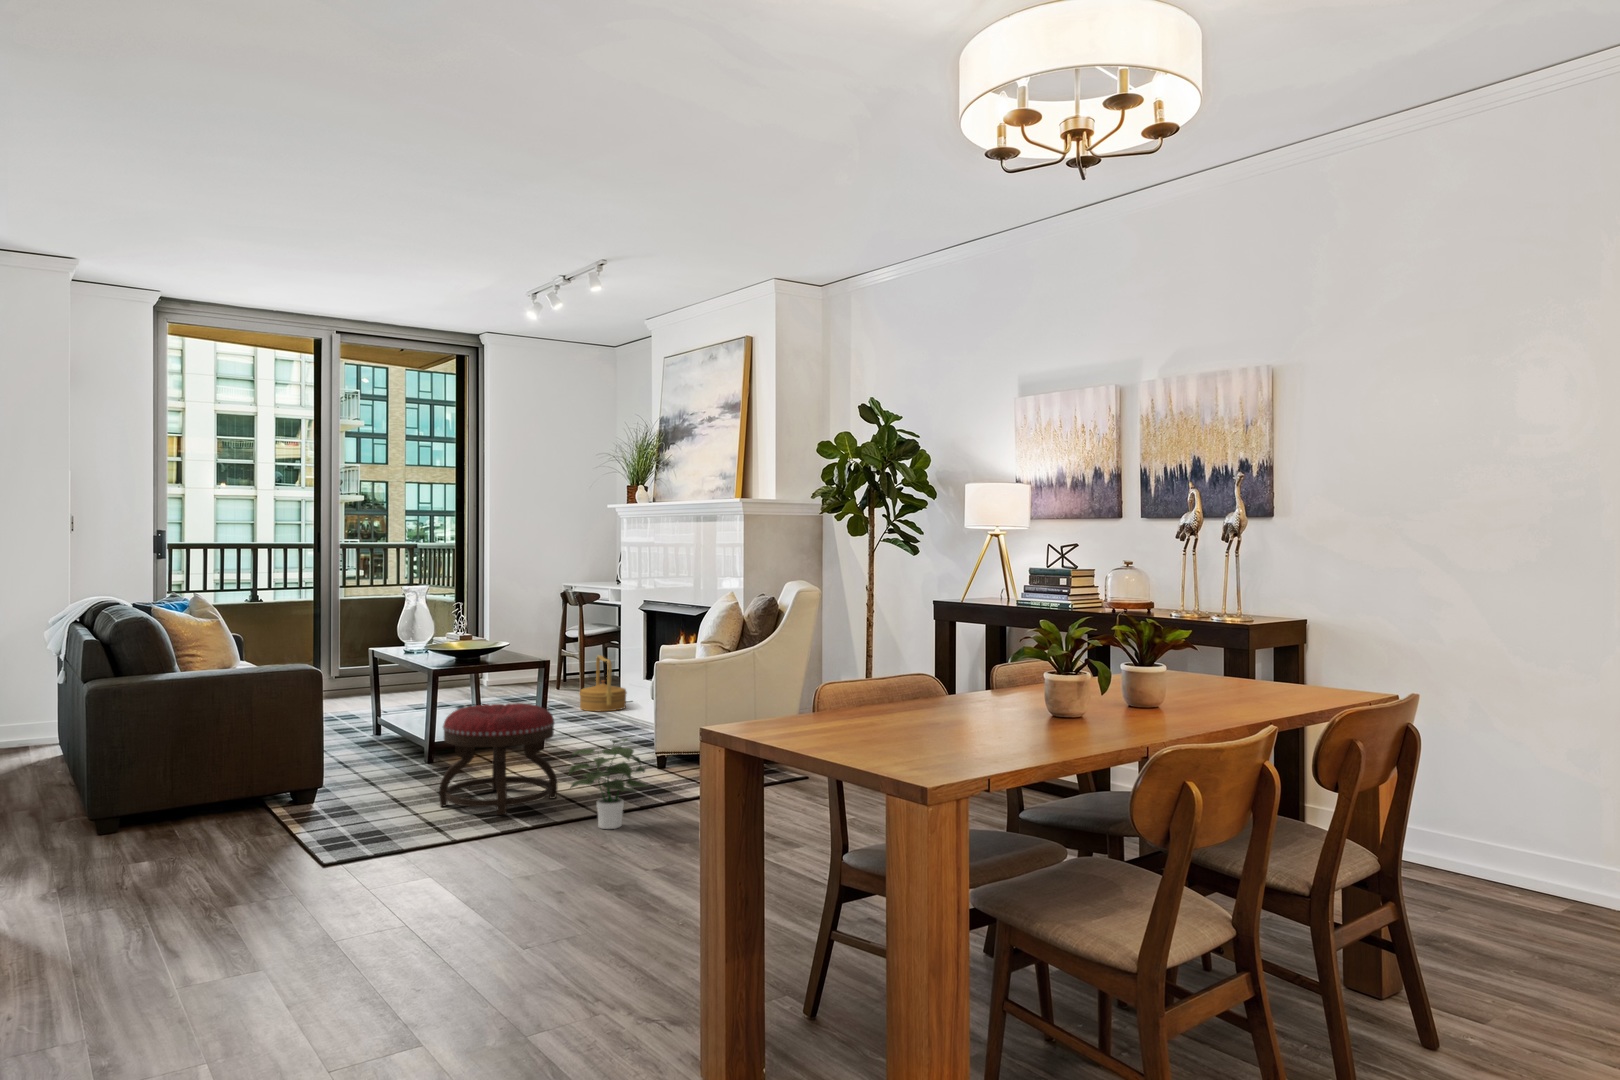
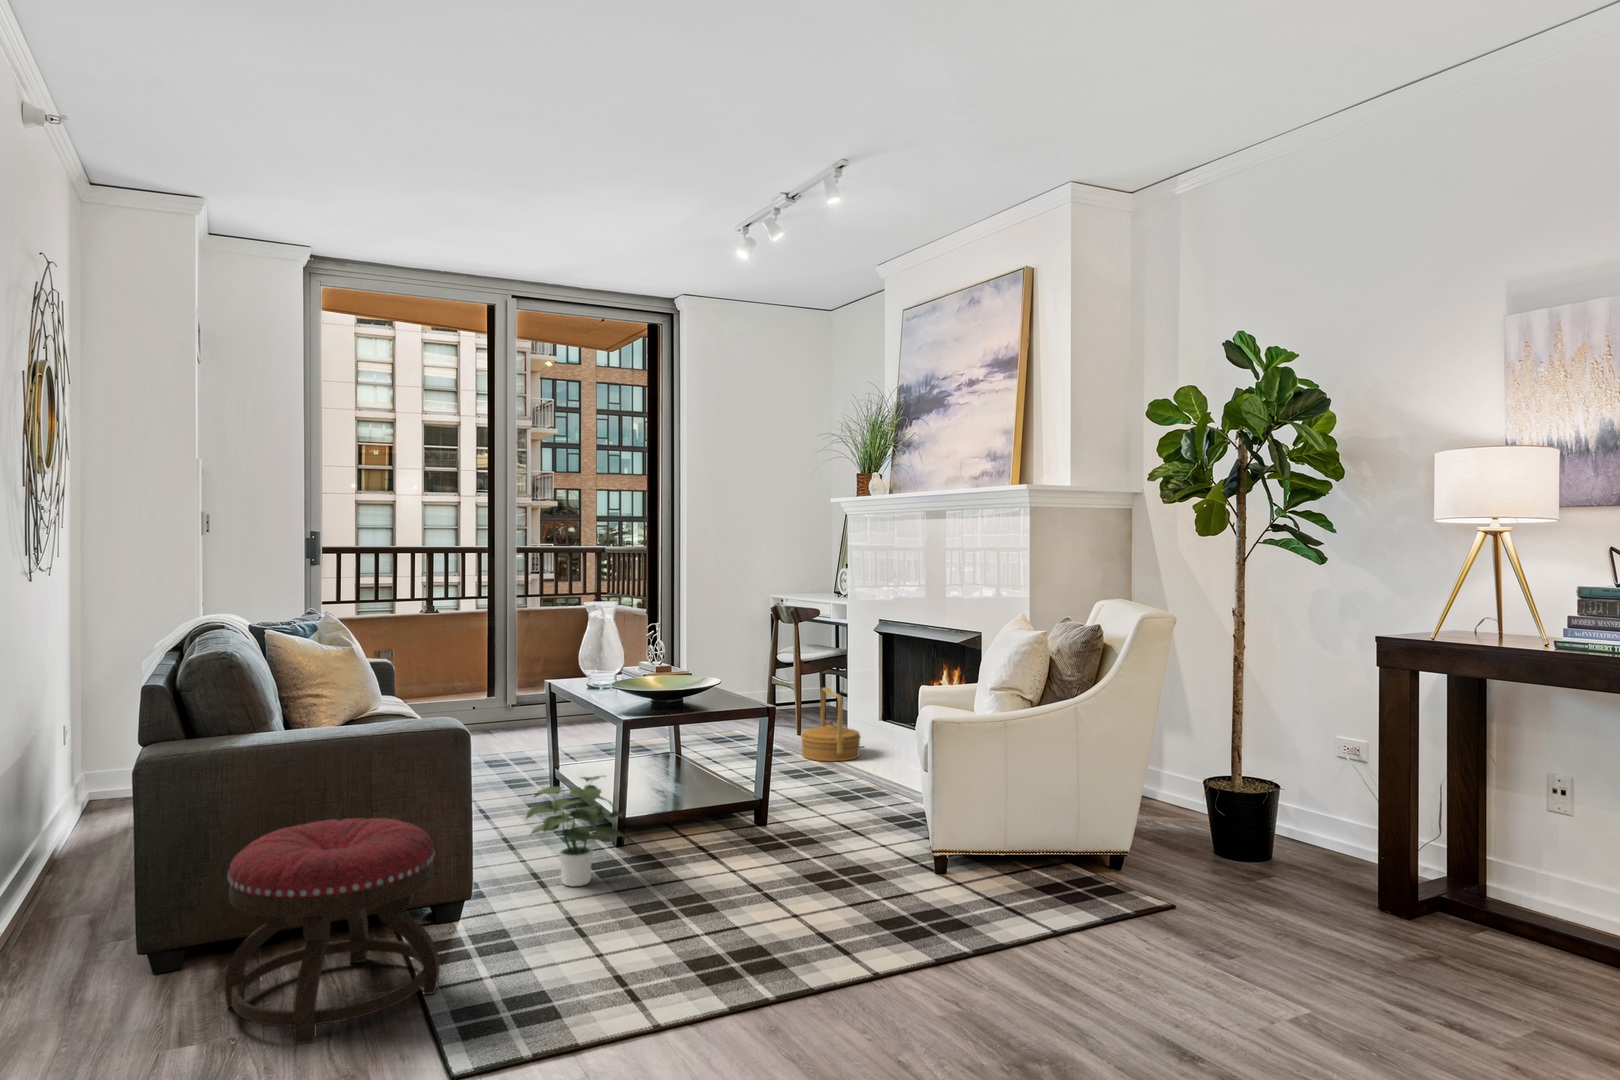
ottoman: present [439,703,557,815] -> present [225,818,439,1044]
potted plant: present [569,738,649,829] -> present [526,776,625,886]

